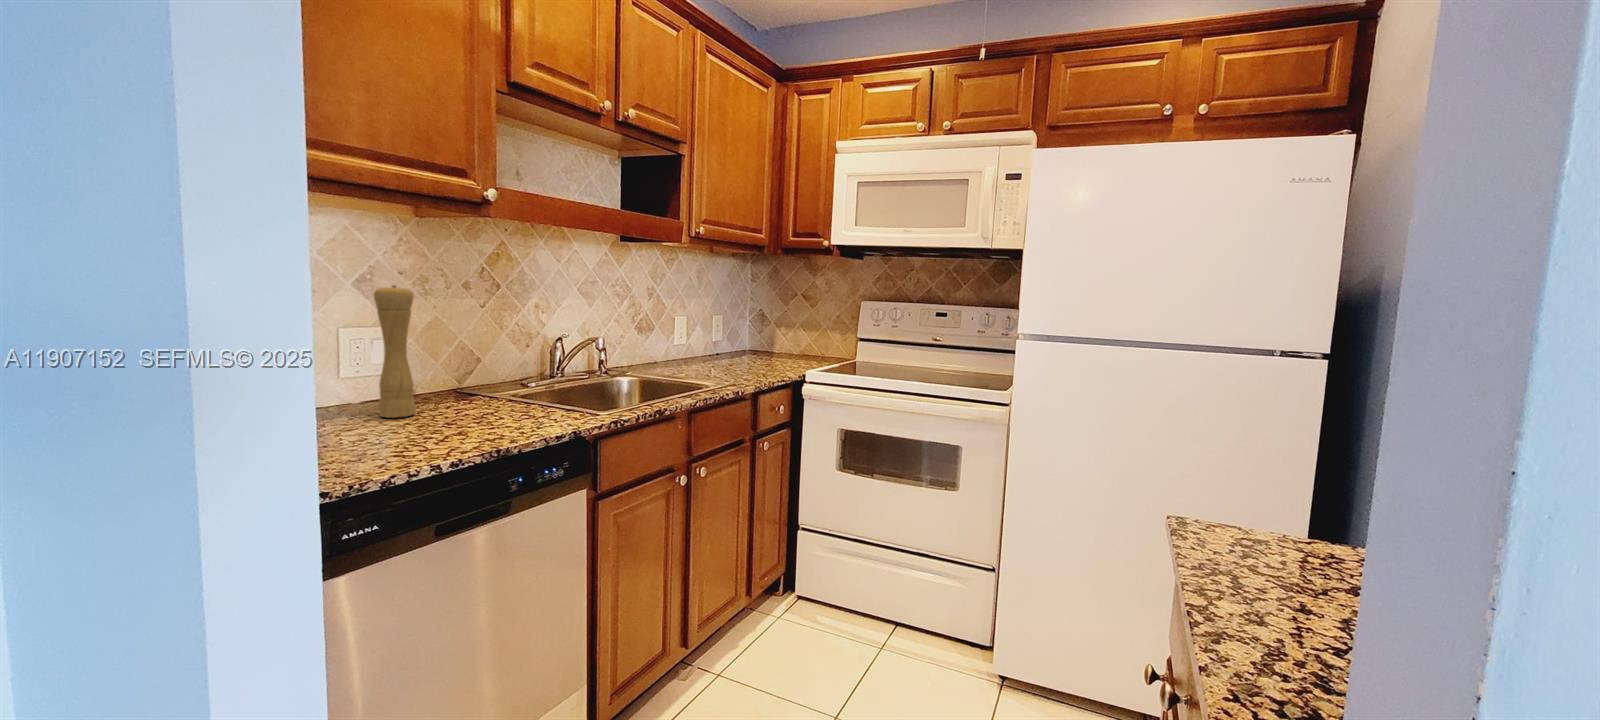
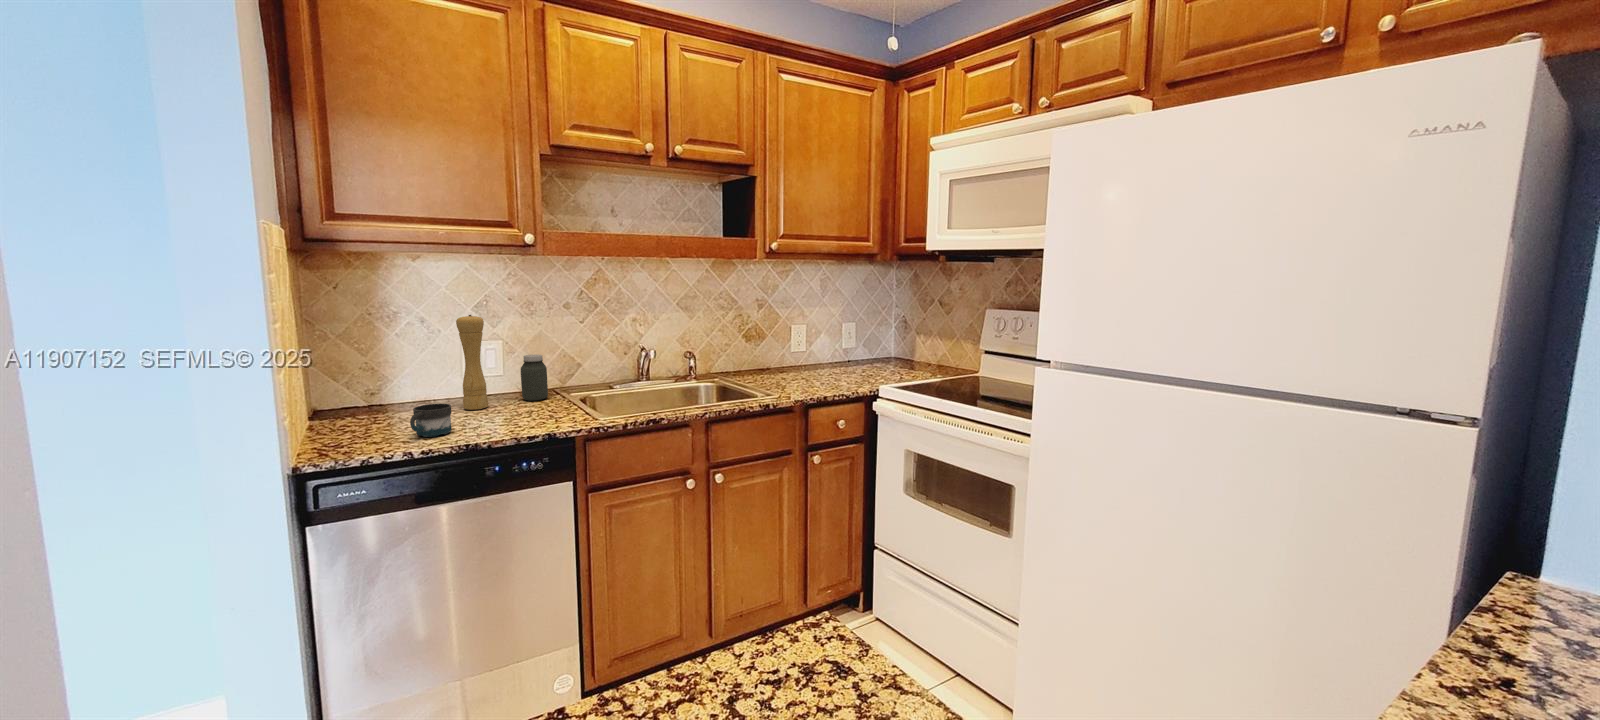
jar: none [439,343,476,403] -> present [521,354,548,401]
mug: none [395,403,448,448] -> present [410,404,451,437]

